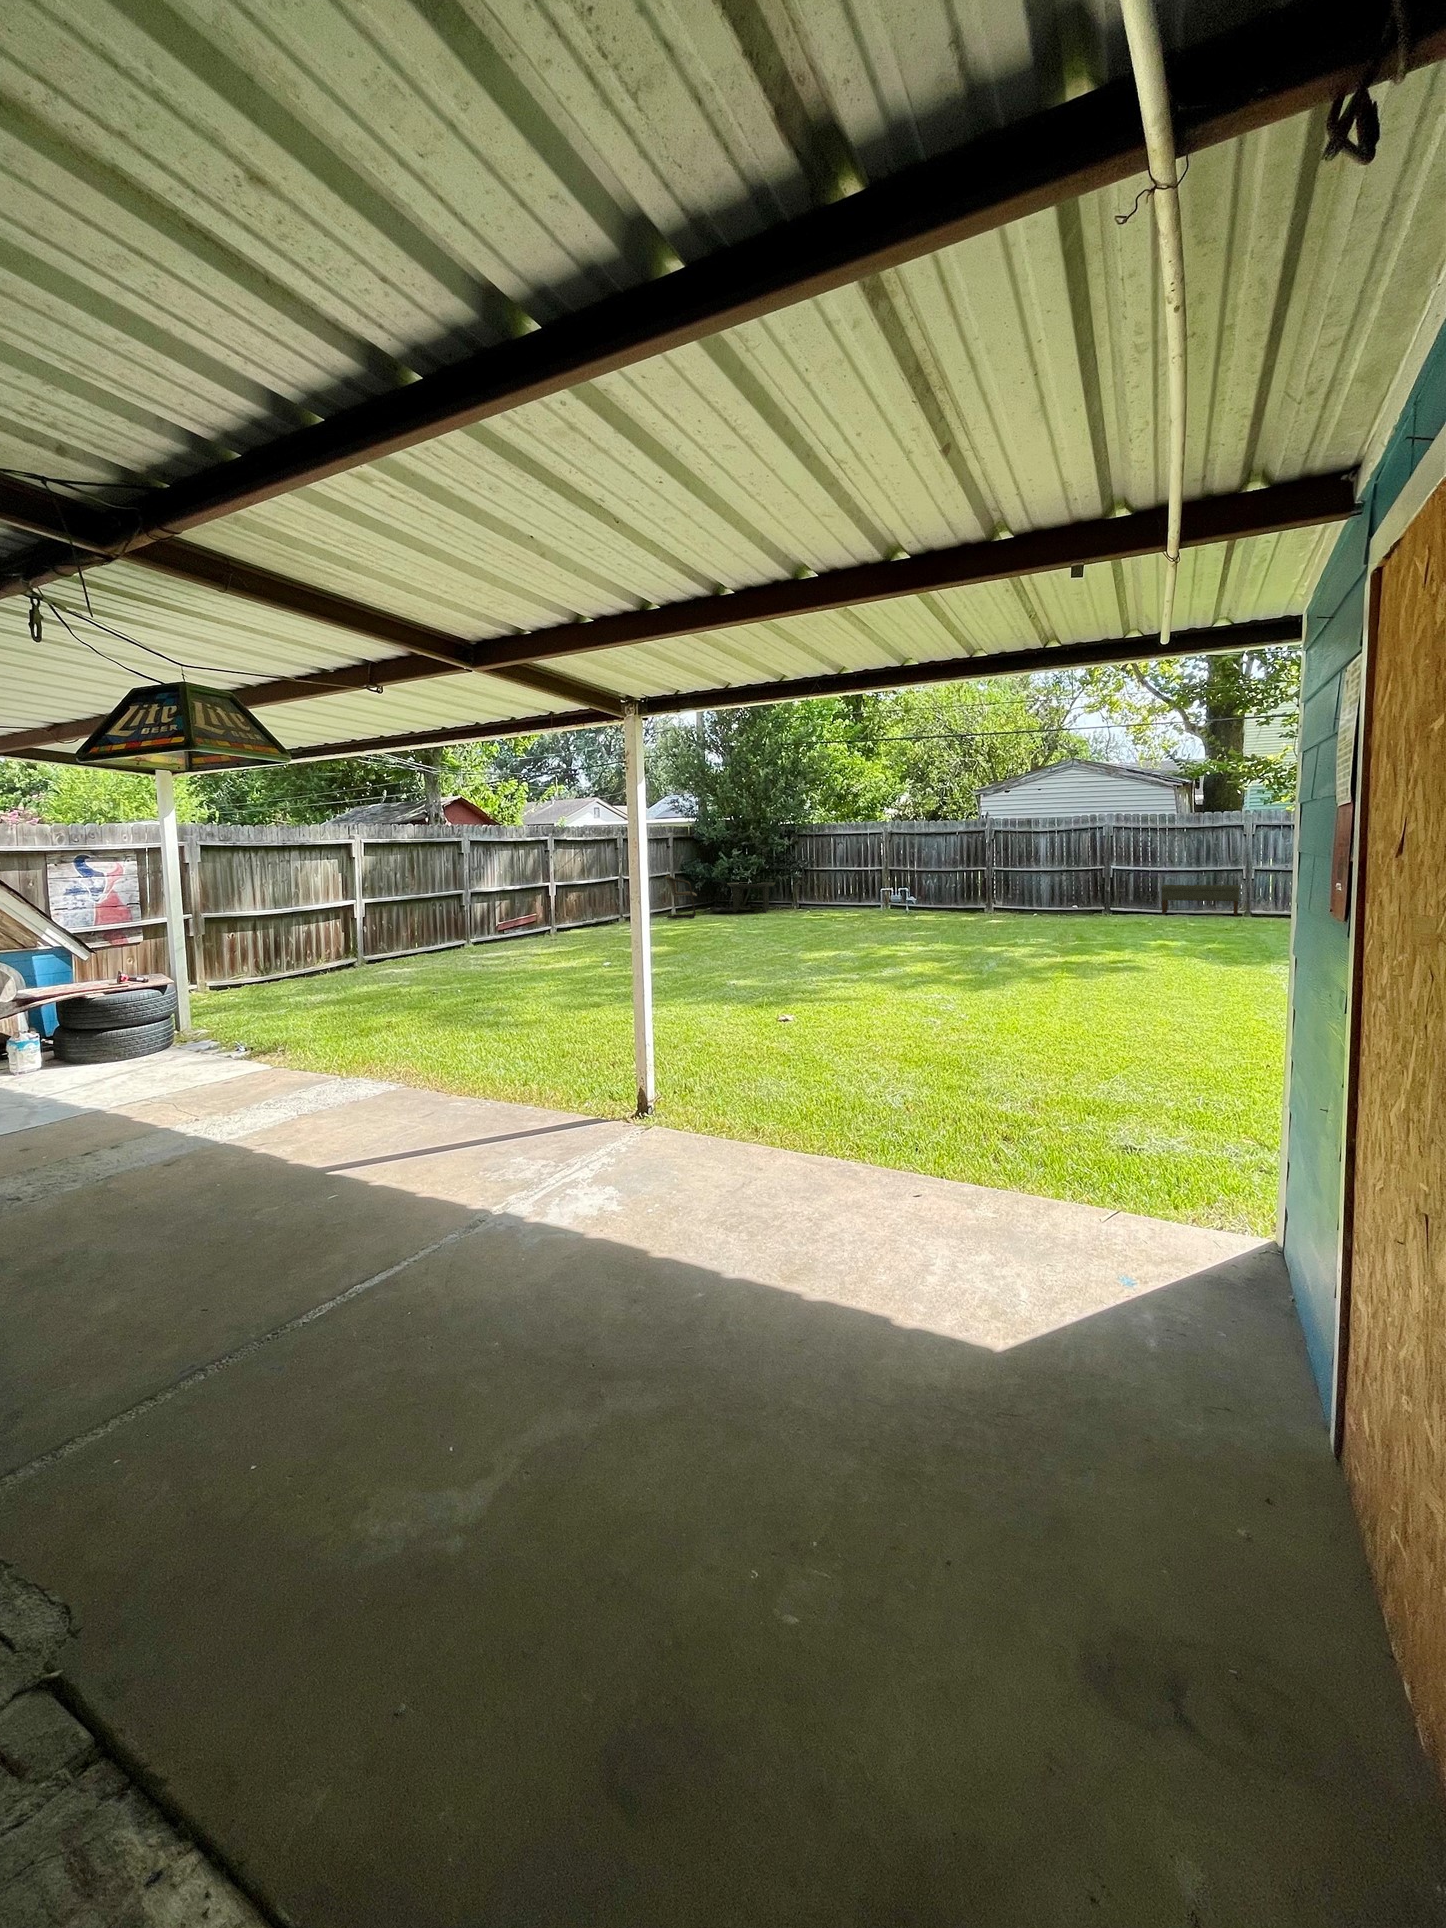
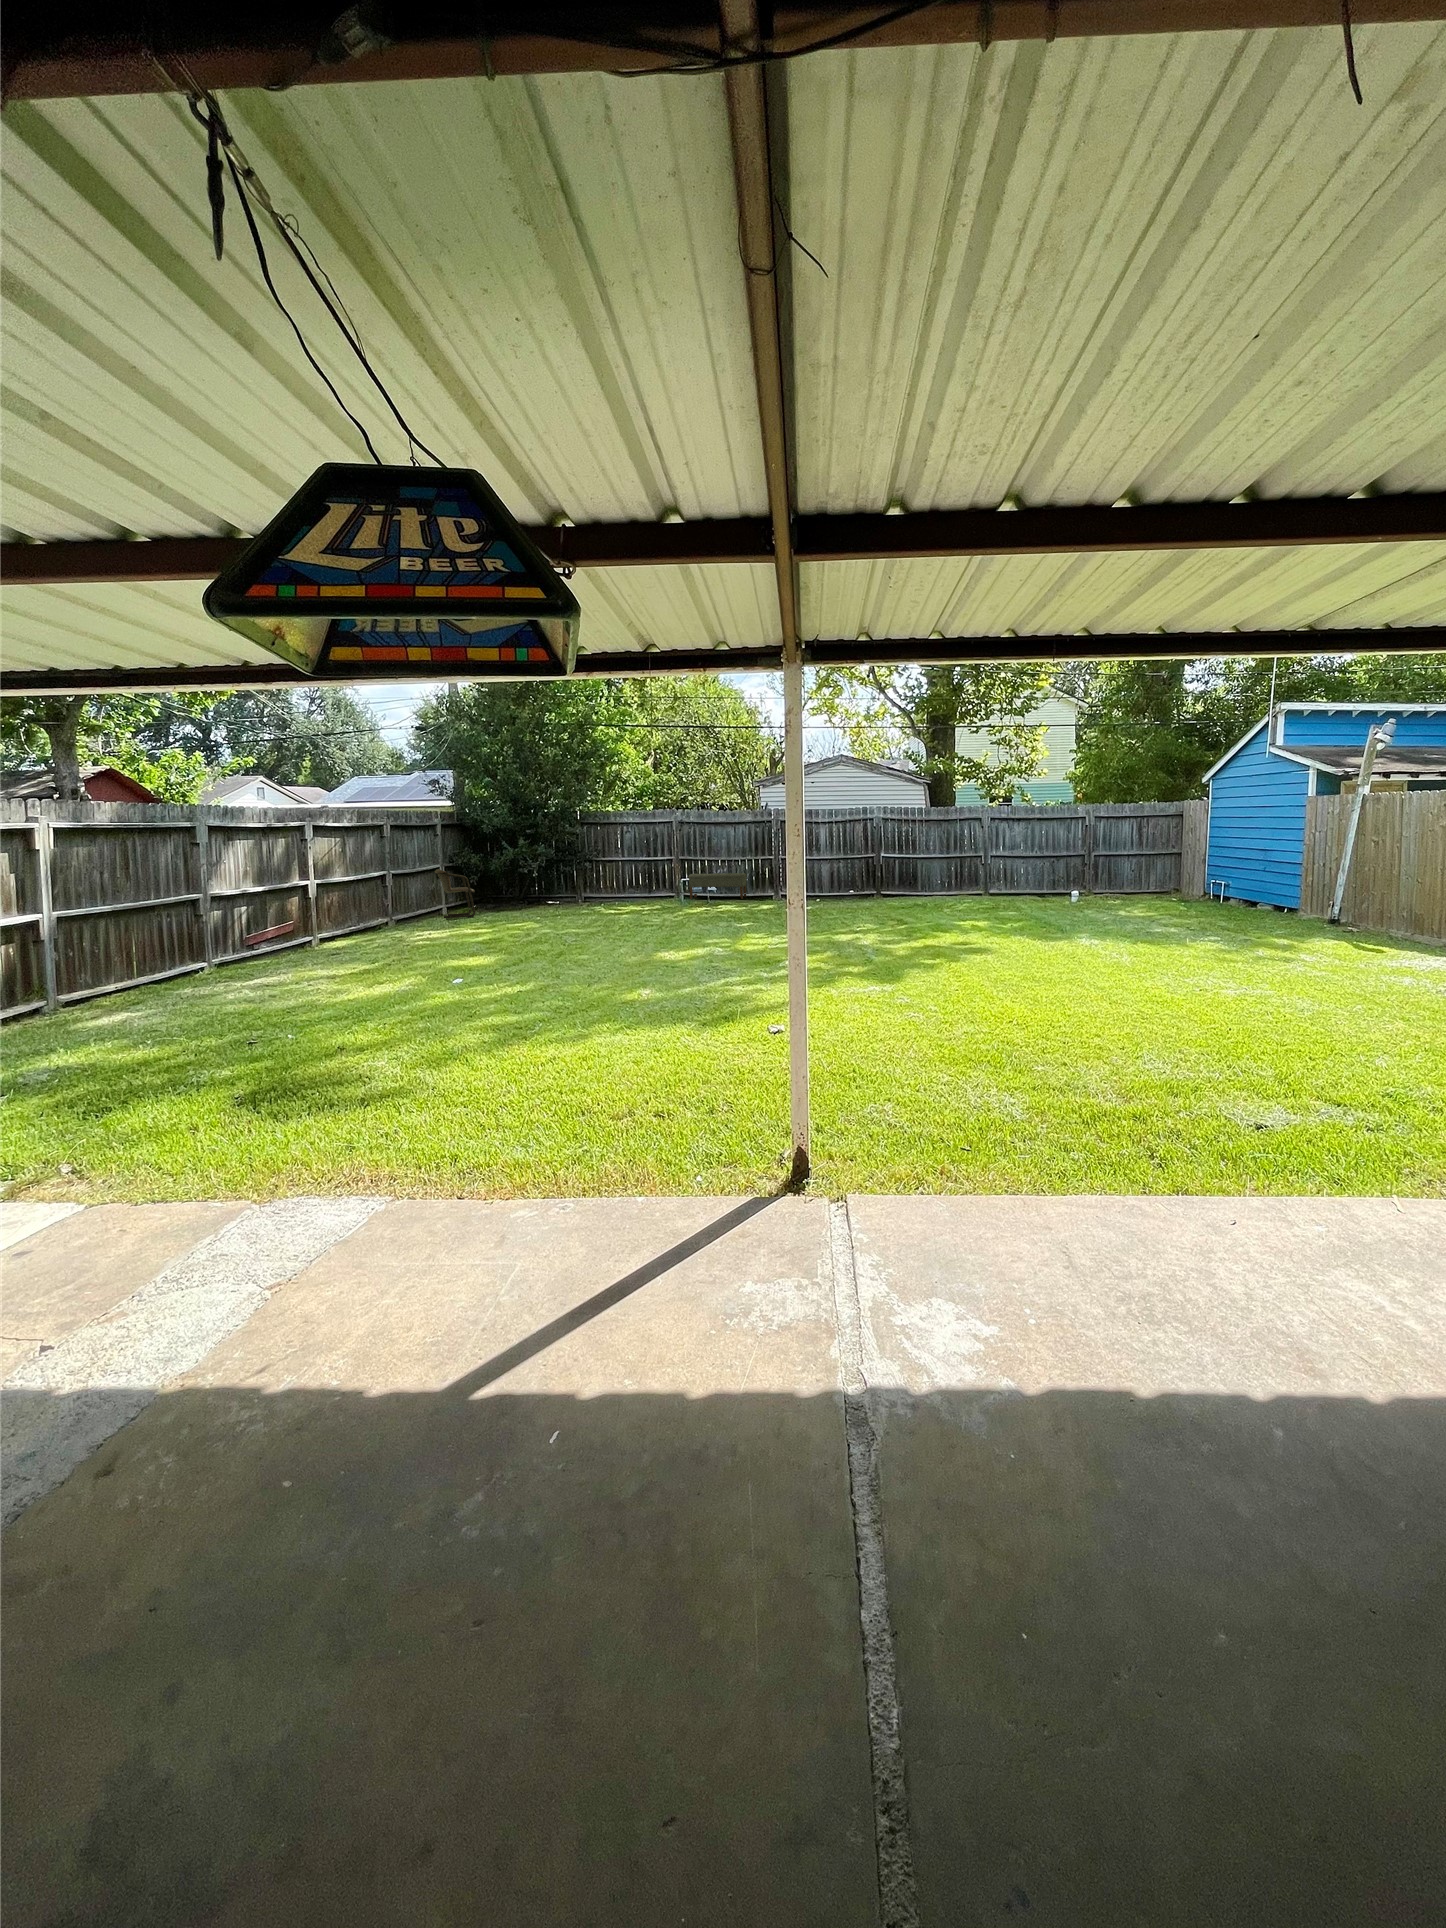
round table: present [727,882,775,912] -> none [504,875,559,909]
bench: present [1161,885,1240,916] -> present [688,873,747,899]

